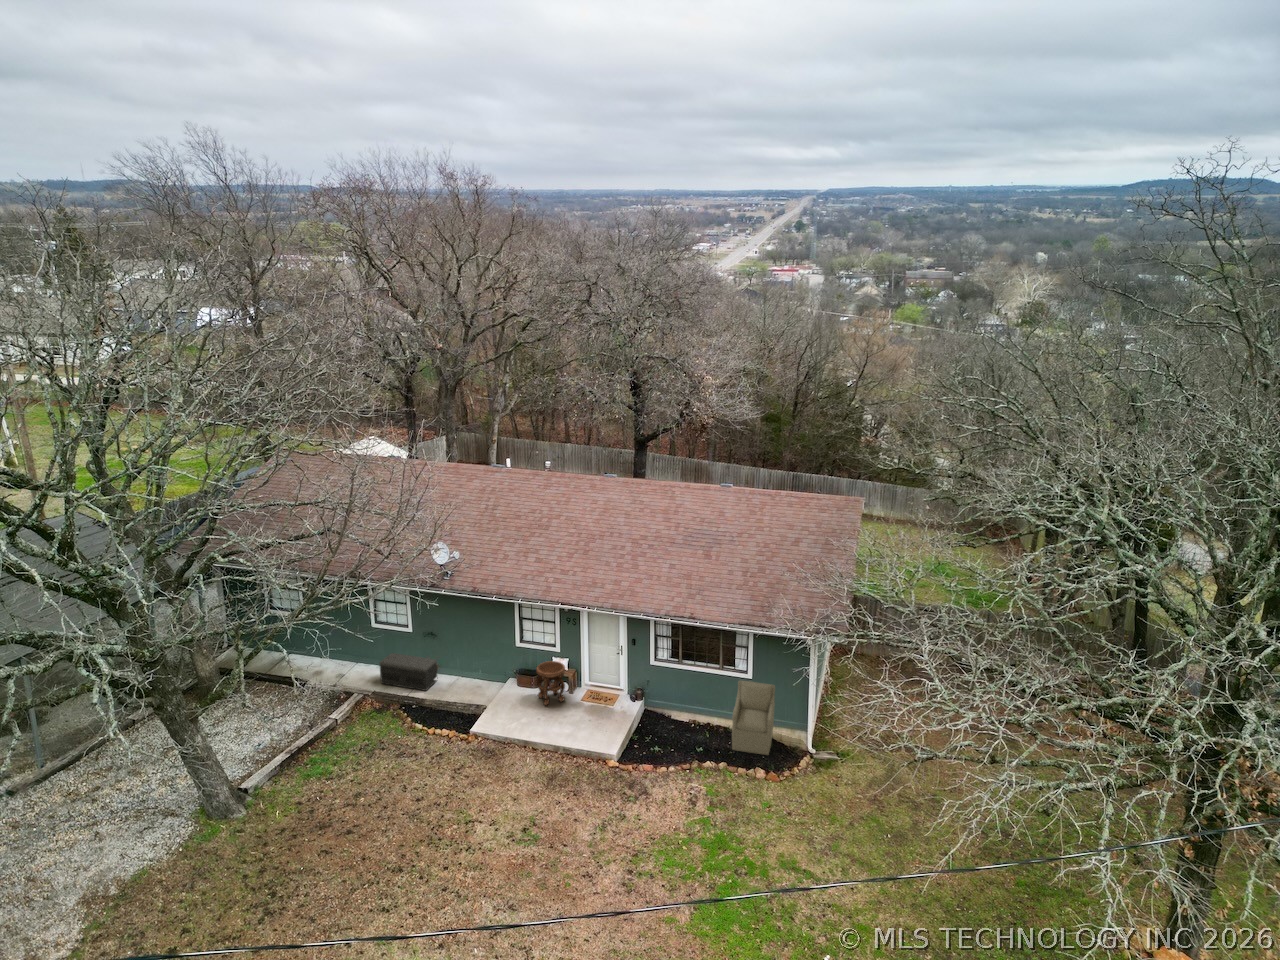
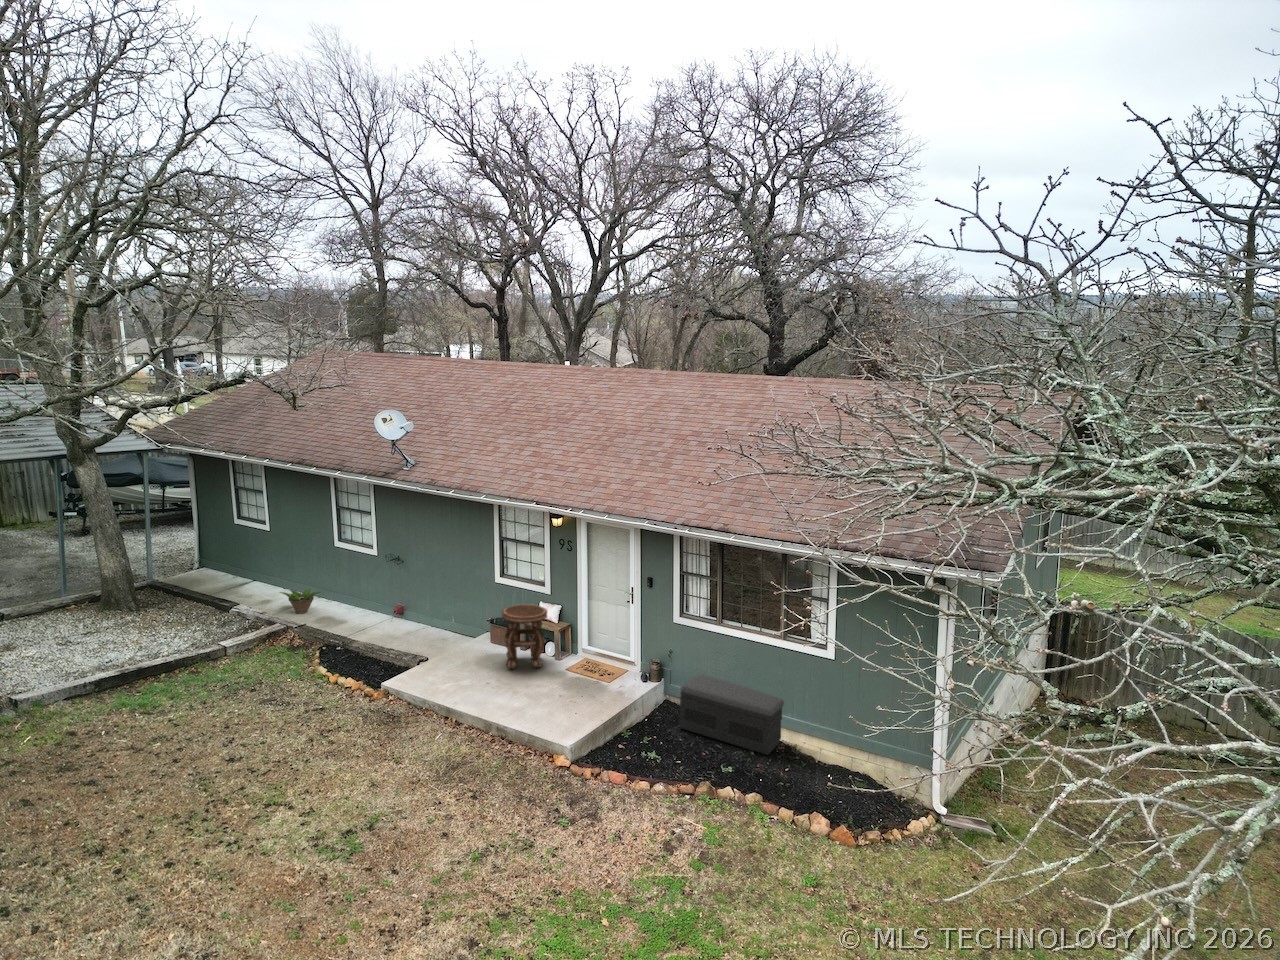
storage bench: present [380,653,437,691] -> present [679,674,784,755]
decorative plant: none [335,659,367,680] -> present [280,589,320,614]
chair: present [732,680,775,755] -> none [785,660,879,799]

